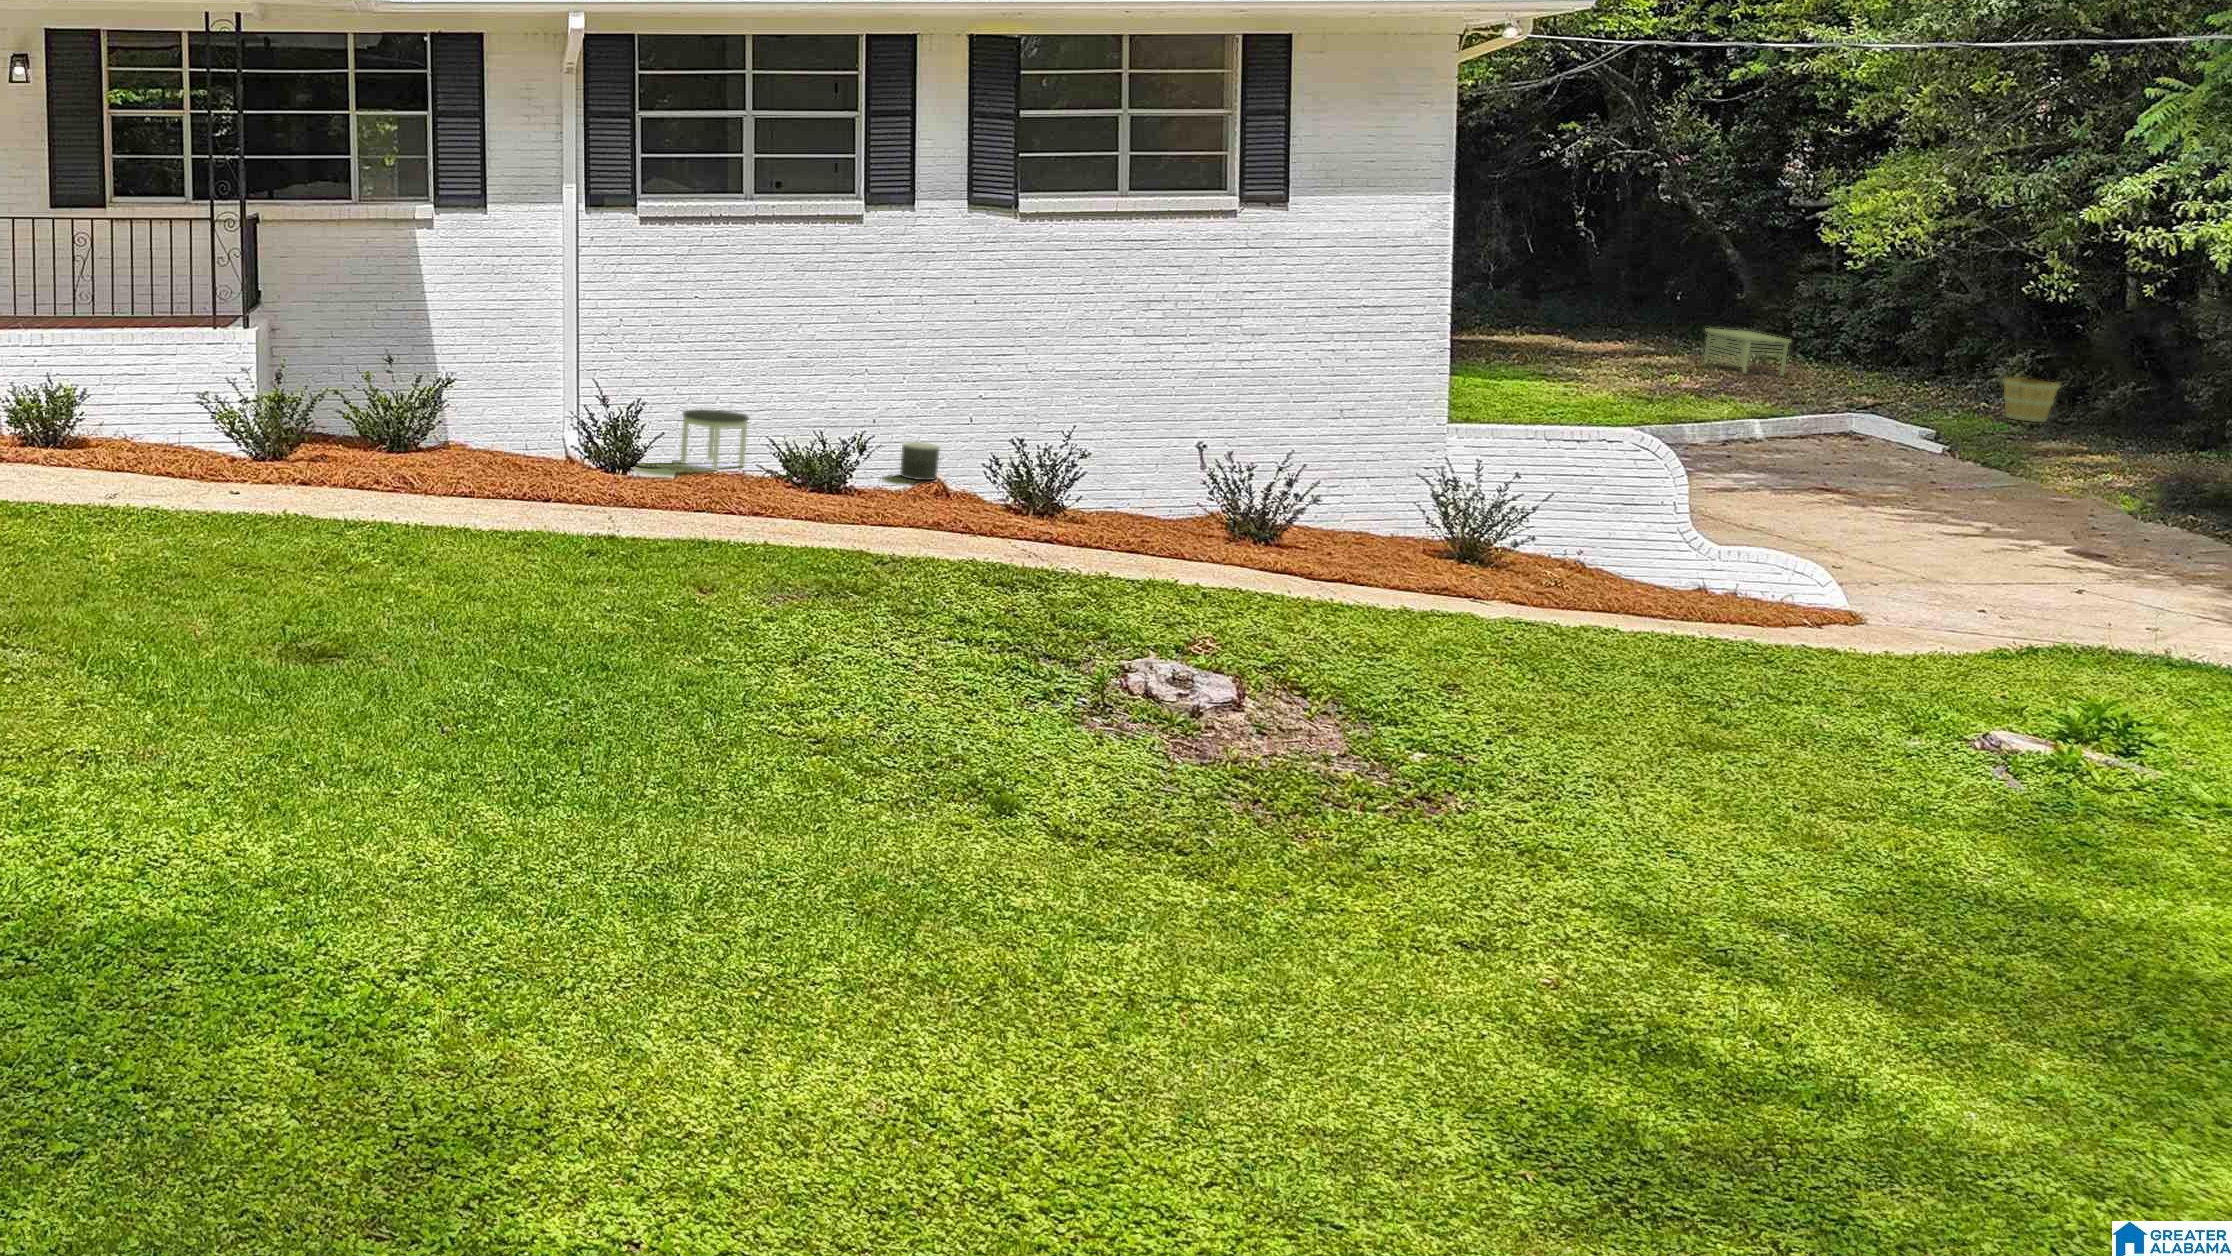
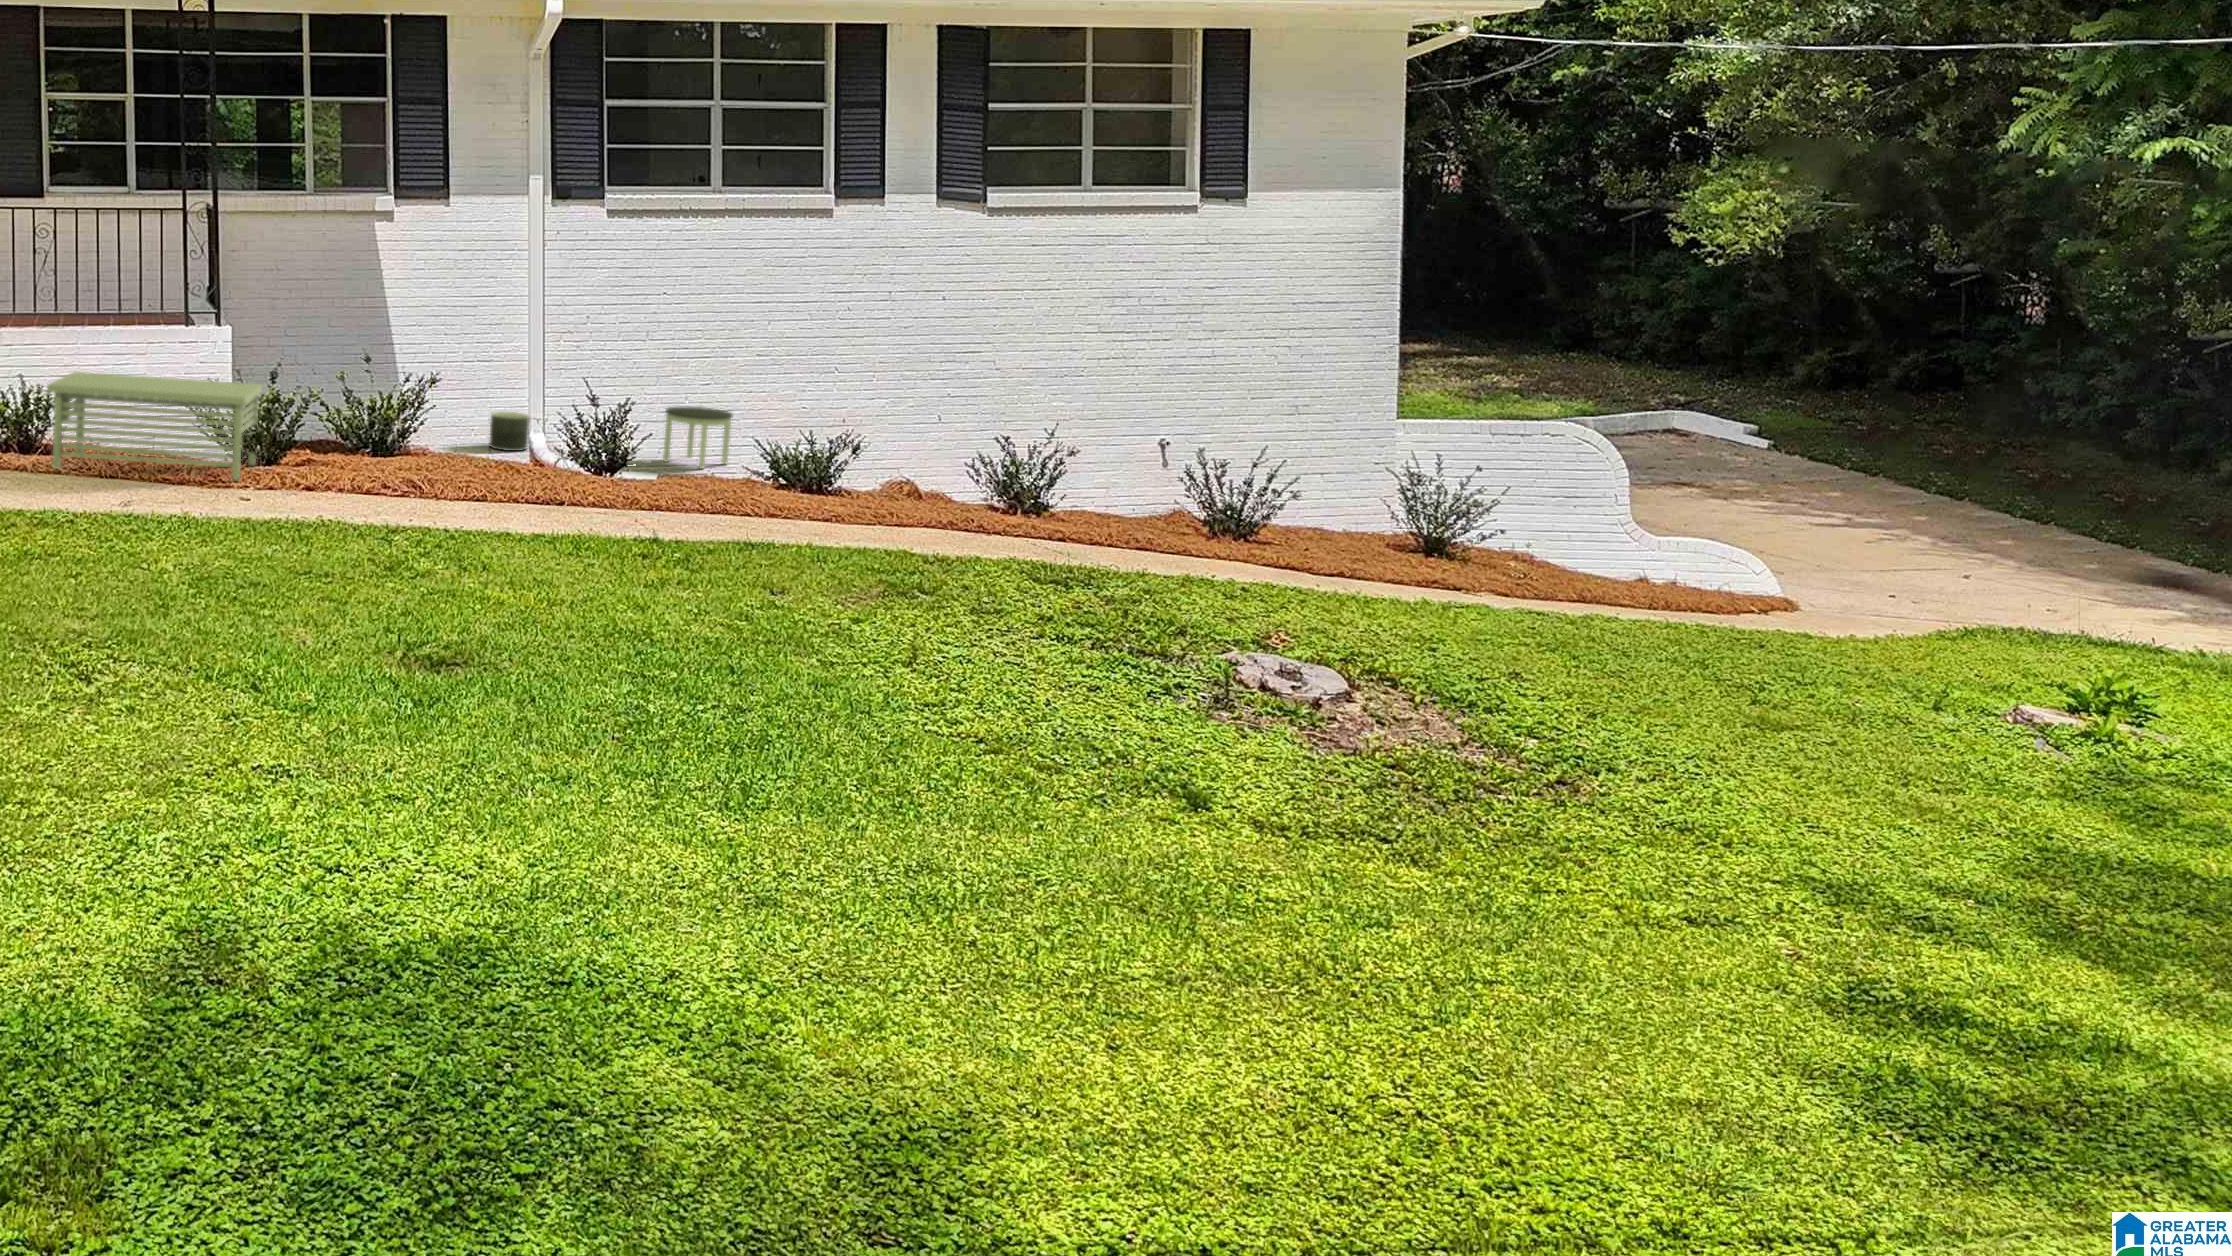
storage bench: present [1704,328,1791,376] -> present [47,372,262,480]
wooden bucket: present [2003,377,2060,422] -> none [1816,361,1867,404]
planter: present [900,442,940,480] -> present [489,412,529,451]

